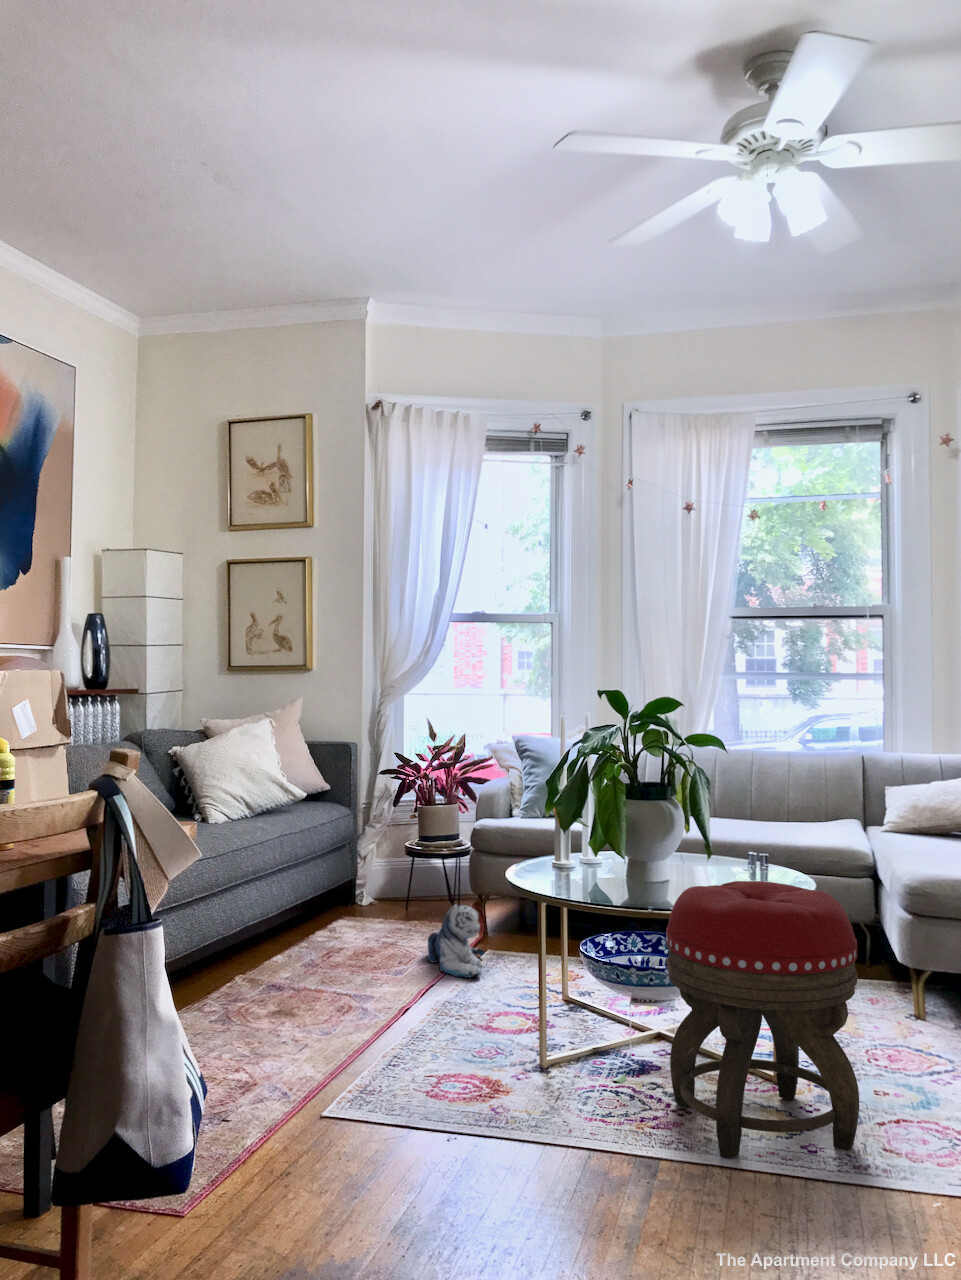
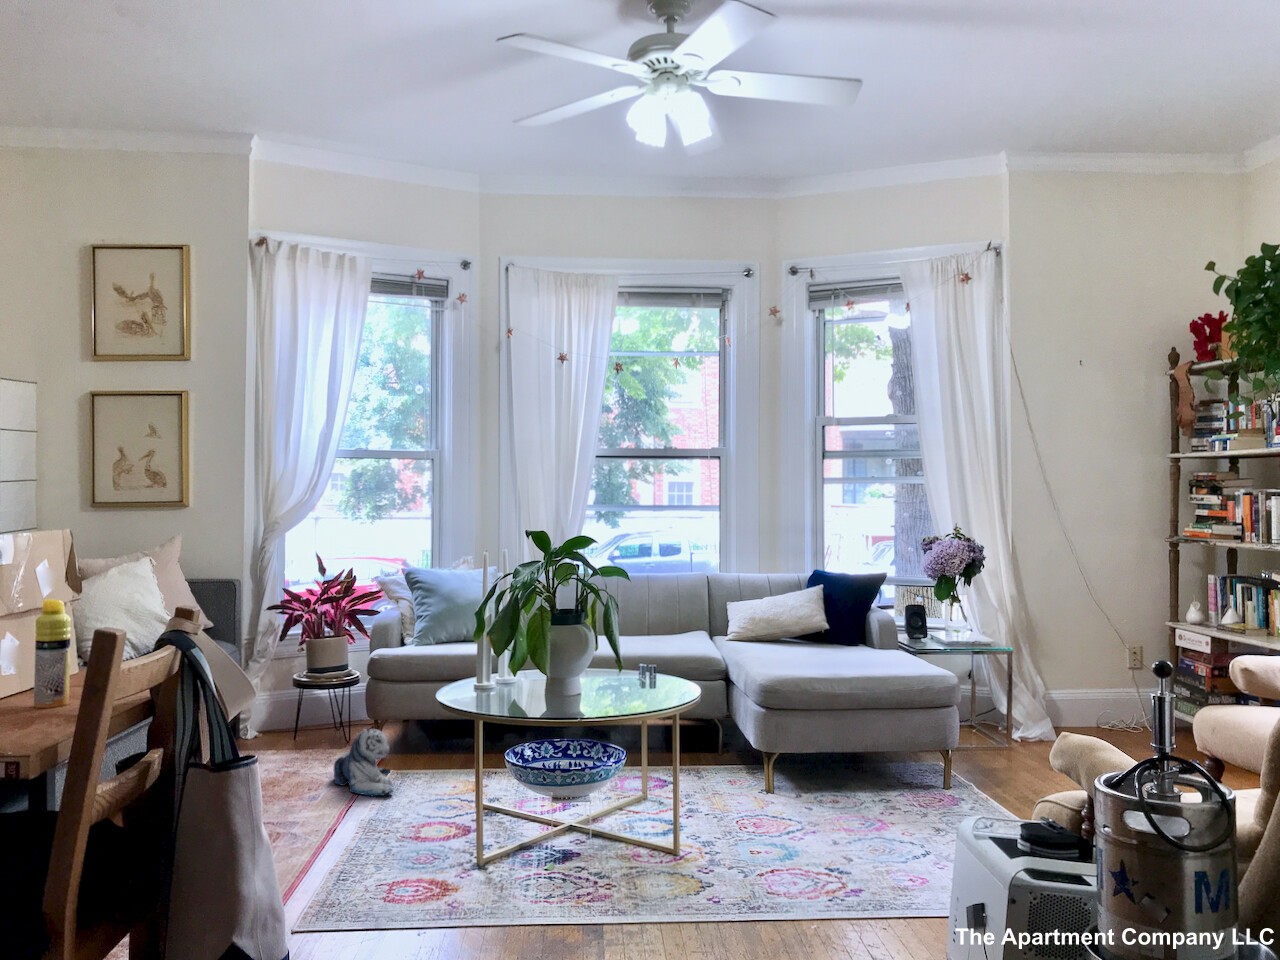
footstool: present [666,881,859,1159] -> none [596,688,751,918]

